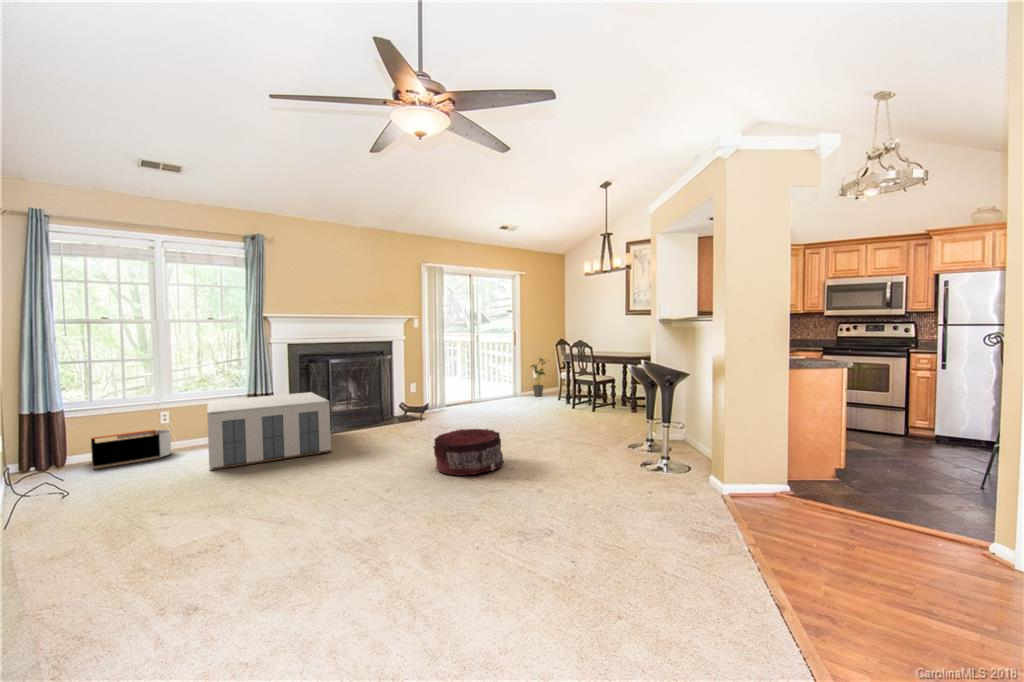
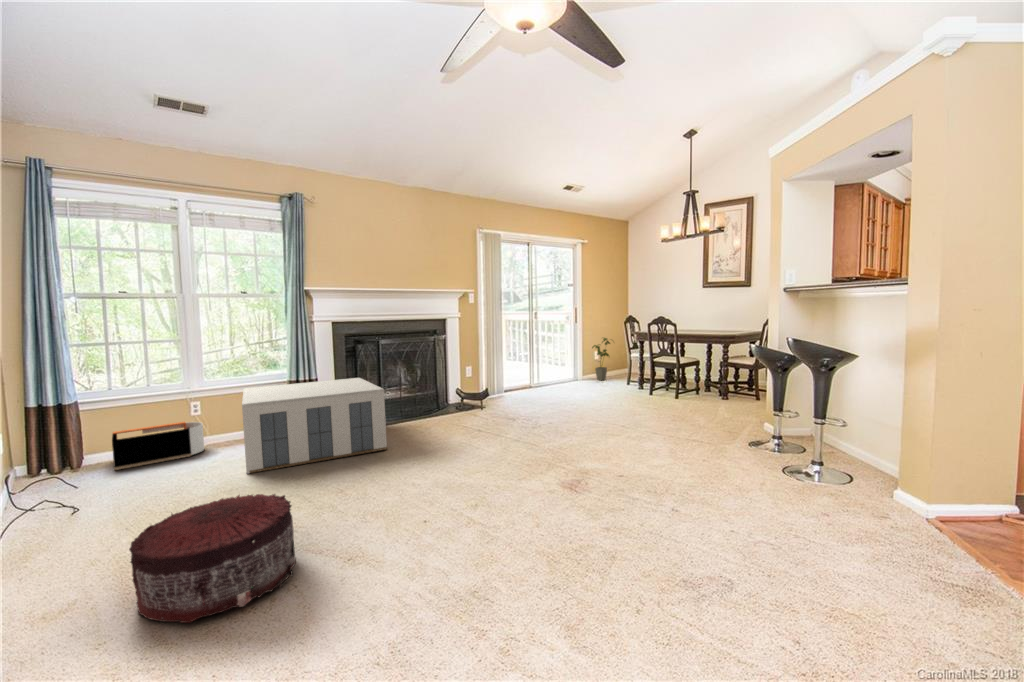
pouf: present [433,429,504,475] -> present [129,494,296,623]

